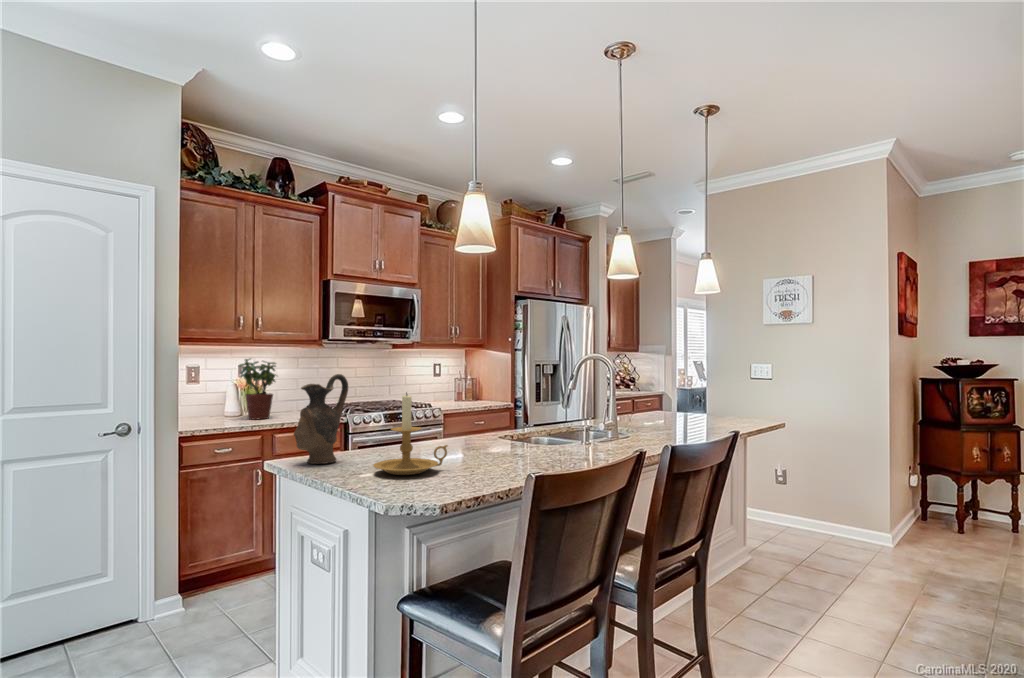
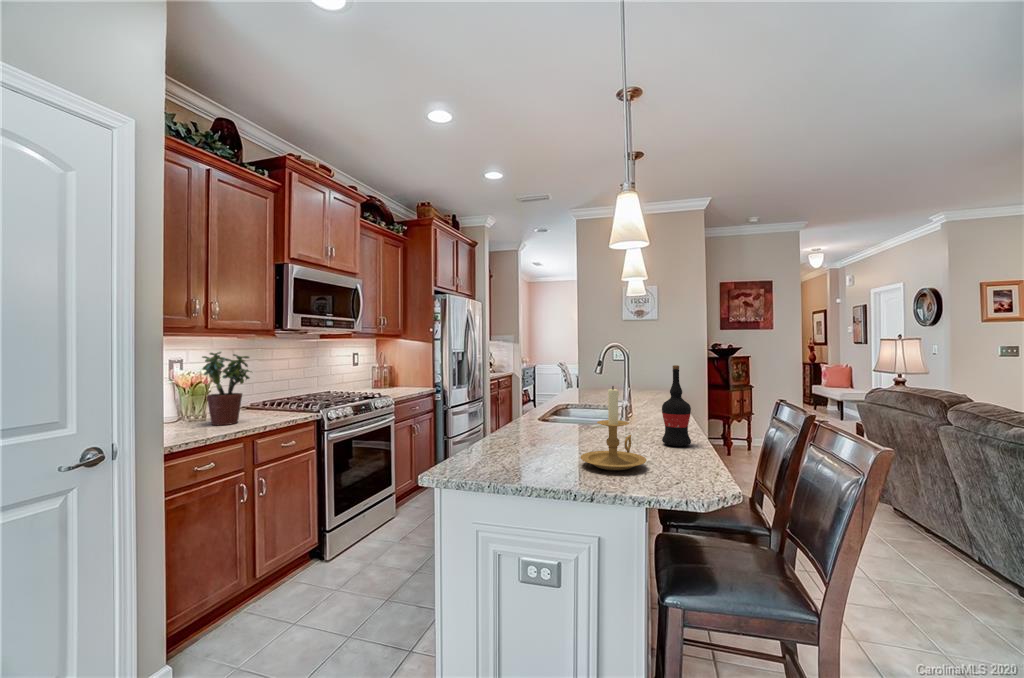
ceramic pitcher: present [294,374,348,464] -> none [473,369,515,470]
wine bottle: none [522,376,554,466] -> present [662,365,691,446]

